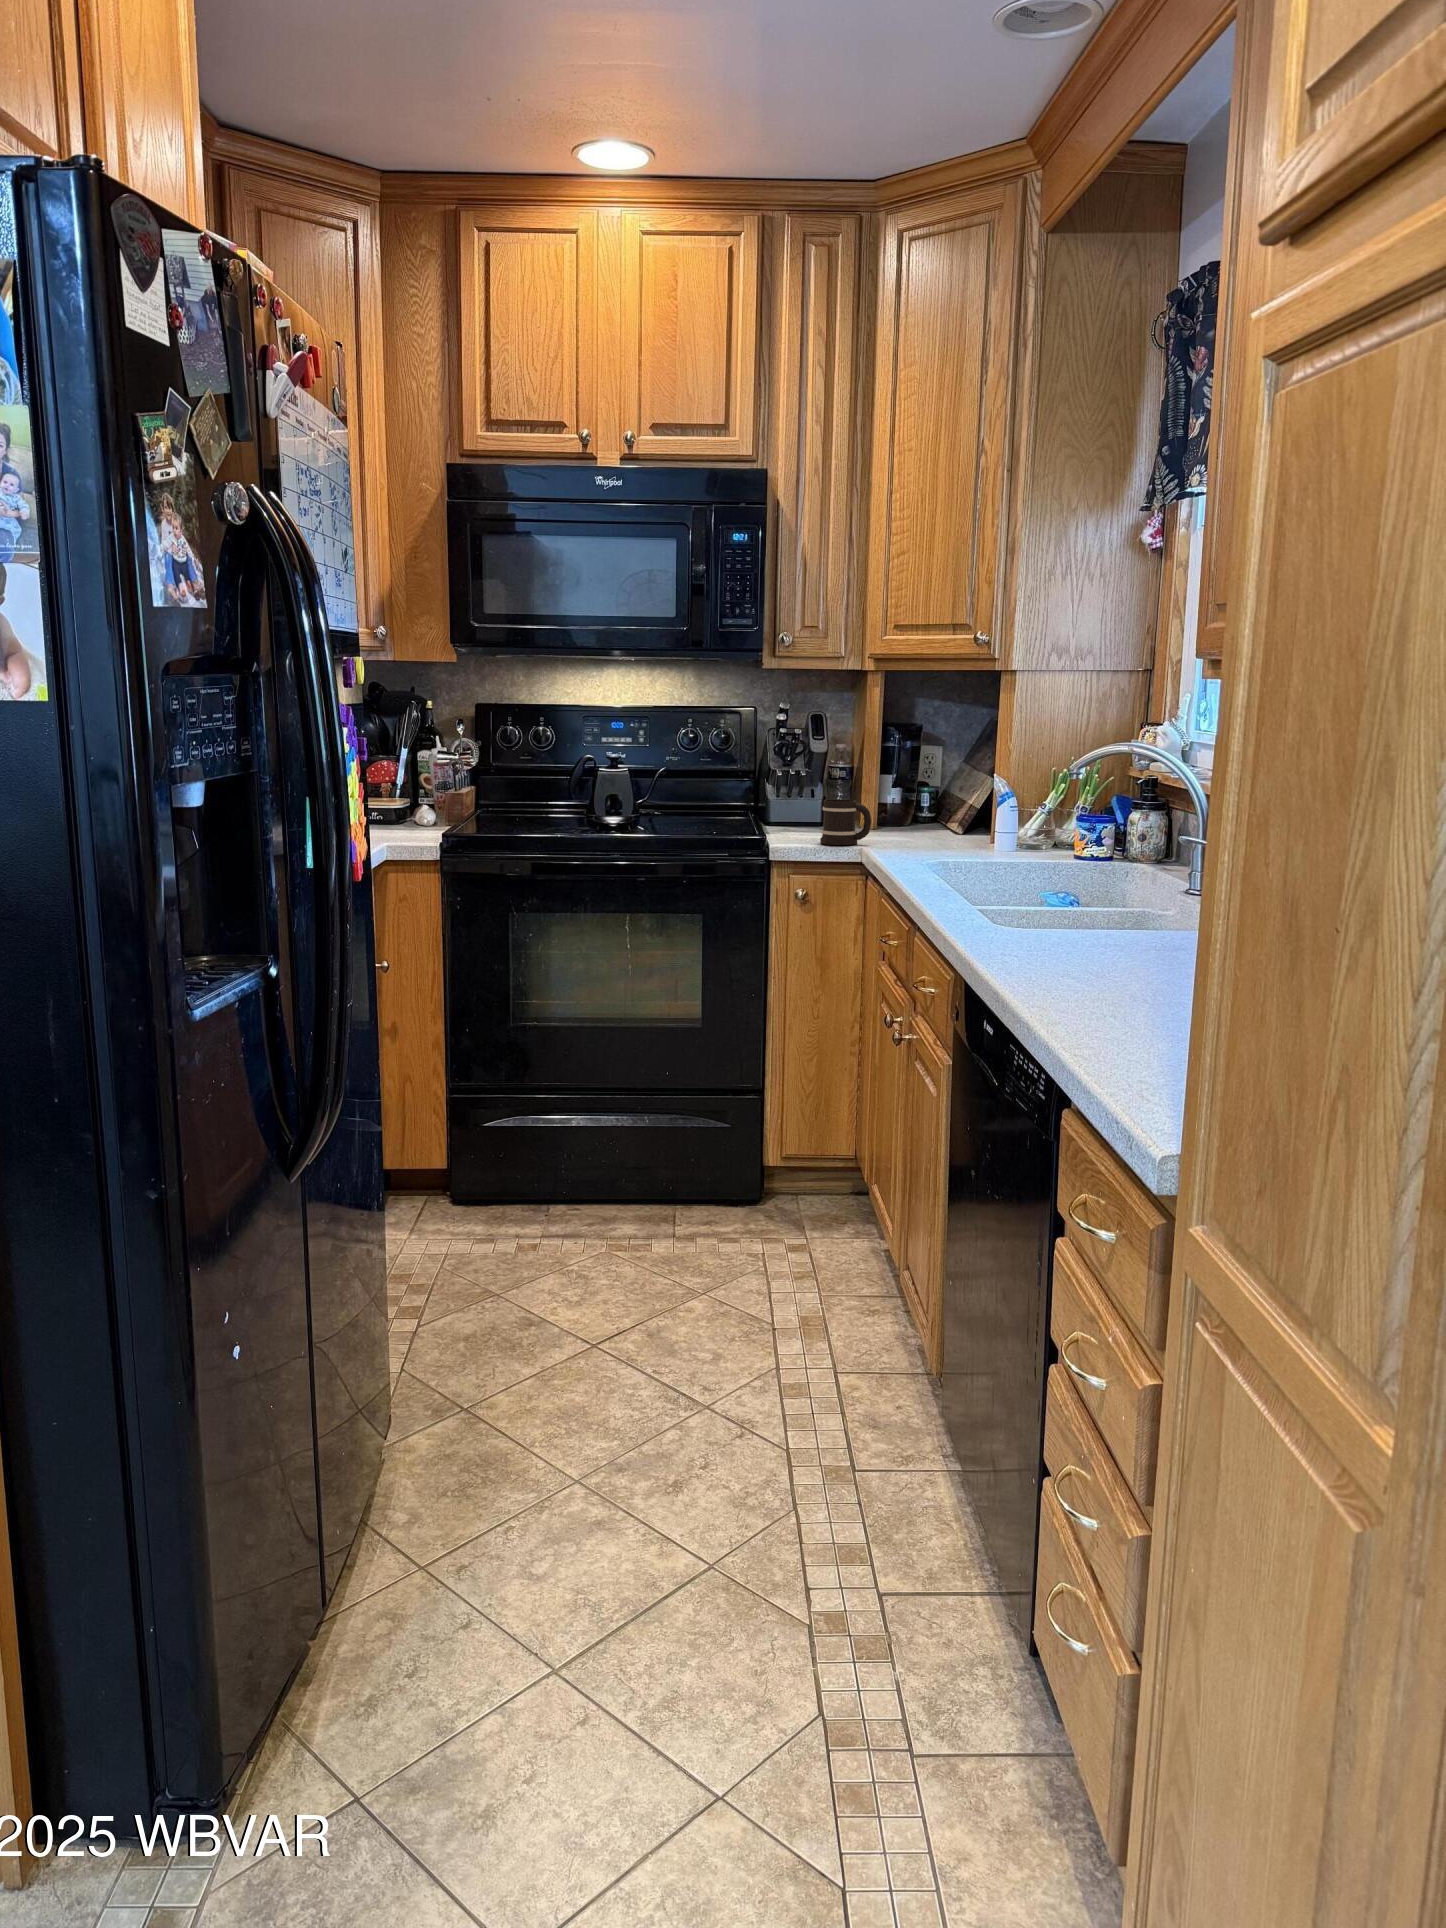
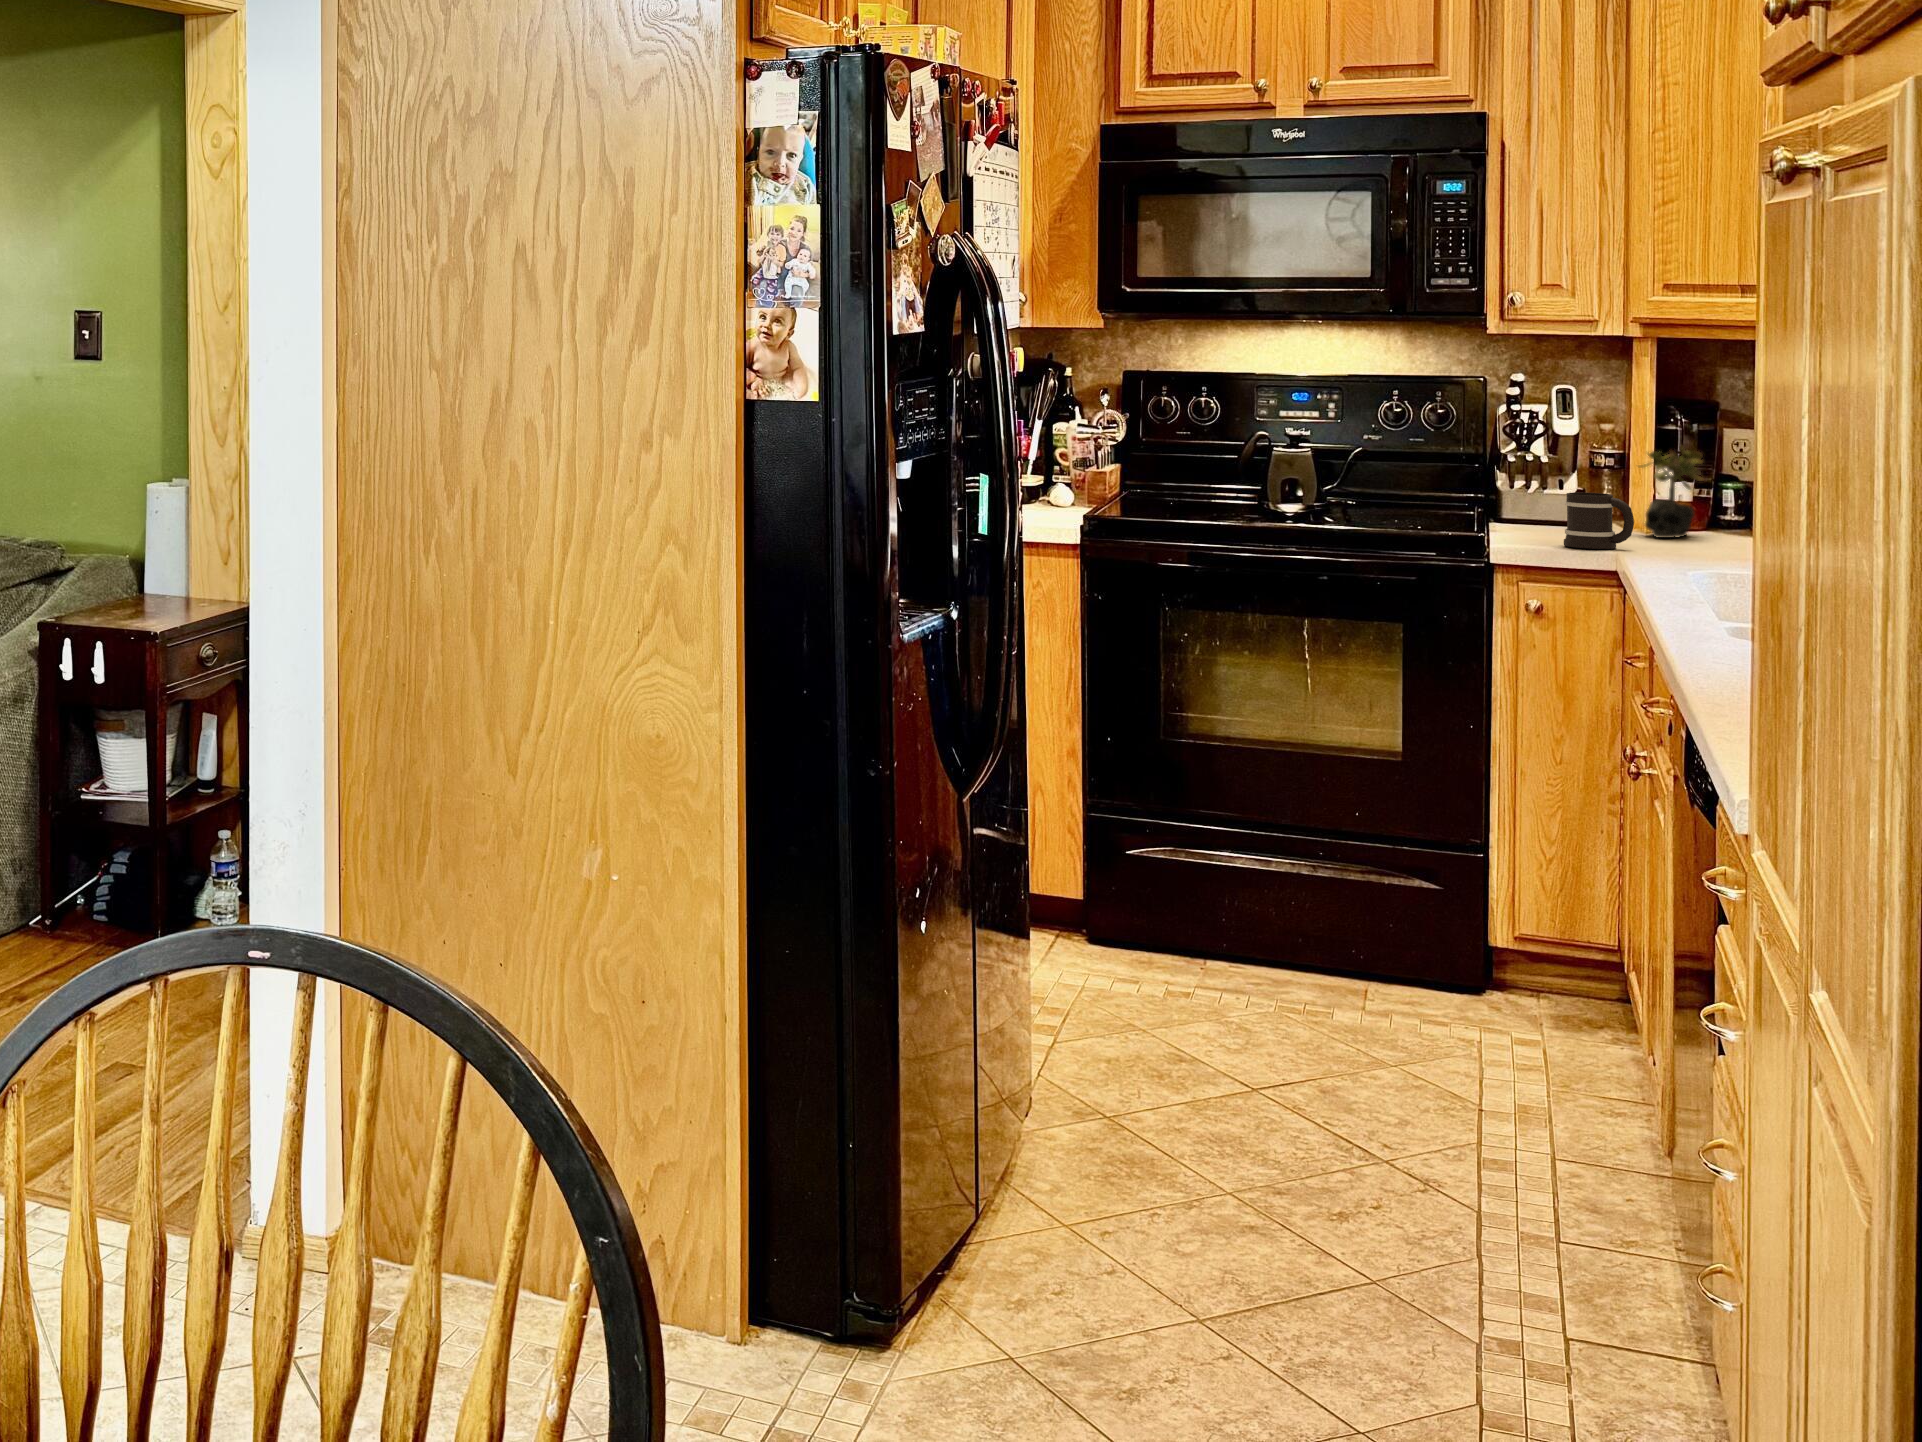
succulent plant: none [865,759,912,833] -> present [1639,446,1703,538]

